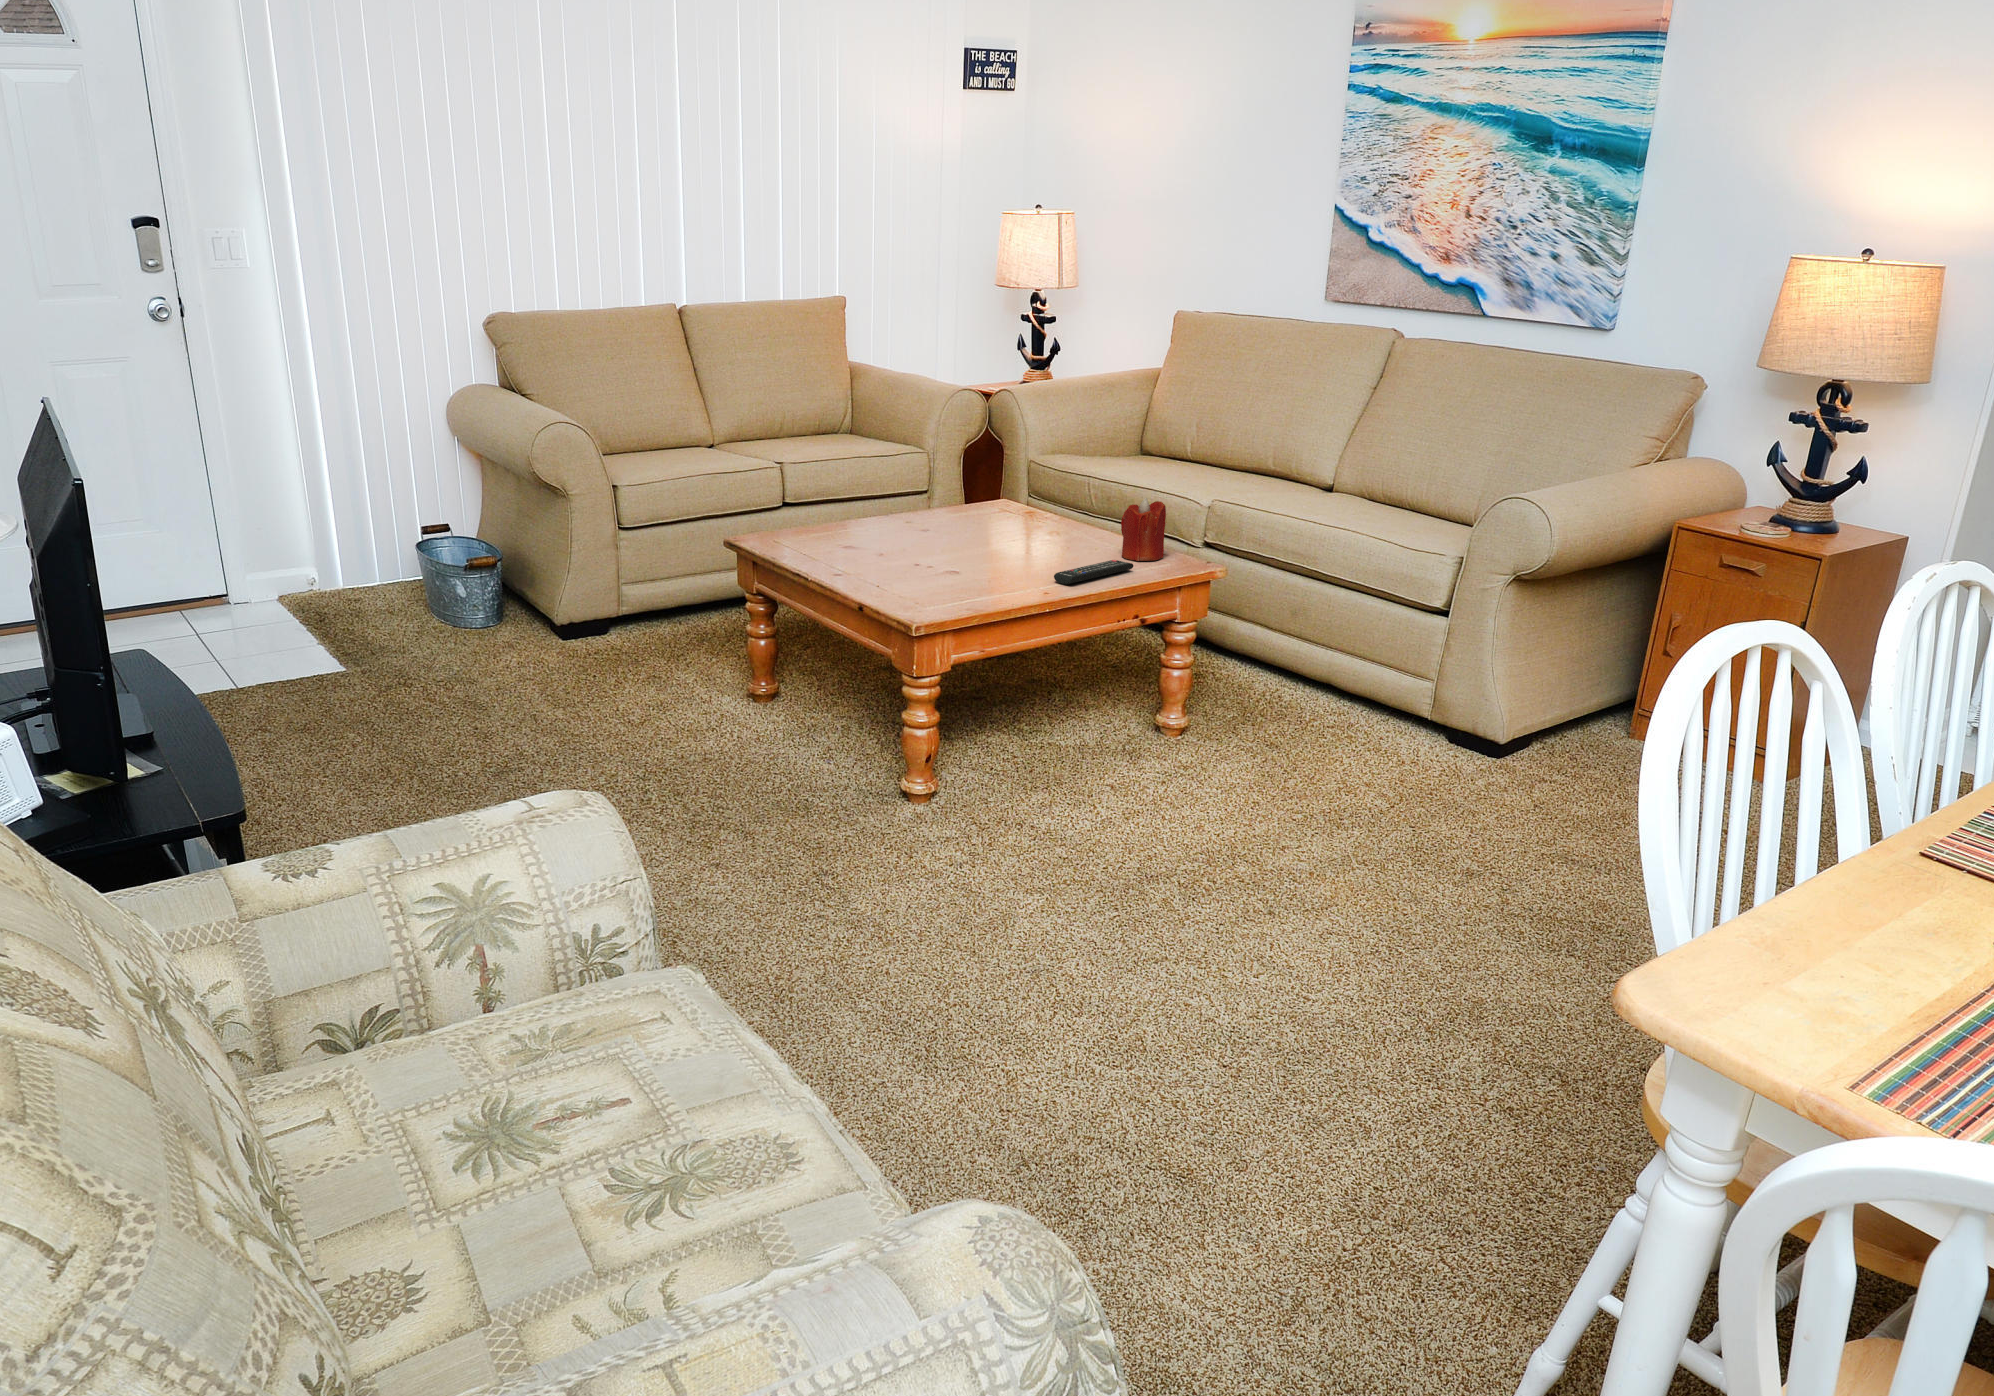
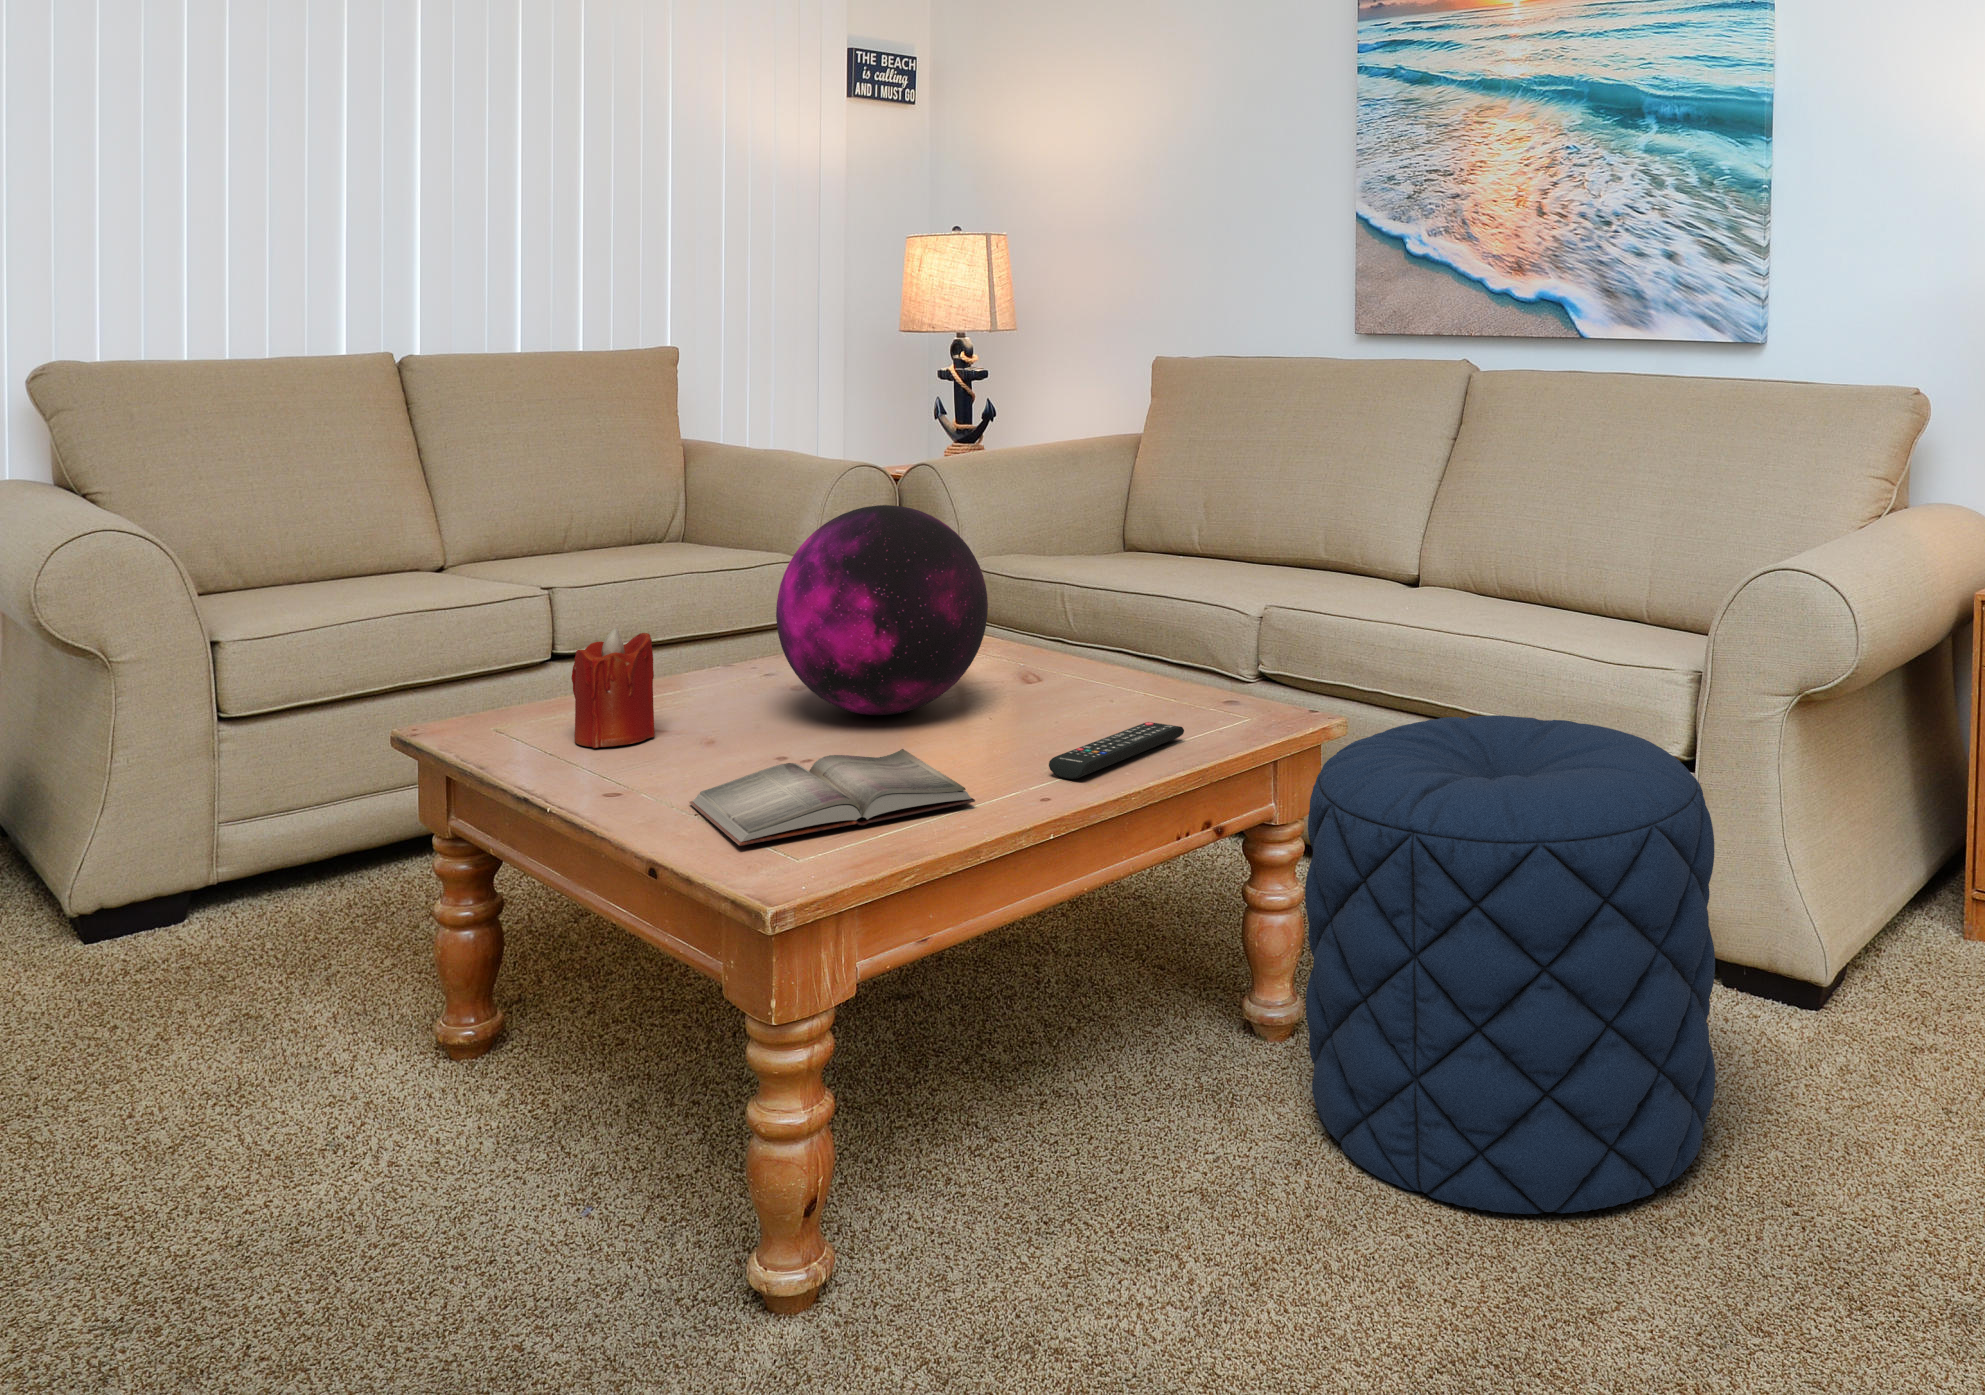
decorative orb: none [912,427,1030,547] -> present [776,505,988,715]
candle: present [1121,498,1166,561] -> present [571,628,655,748]
hardback book: none [871,563,1013,599] -> present [689,749,975,846]
pouf: none [1181,570,1413,811] -> present [1305,715,1715,1214]

